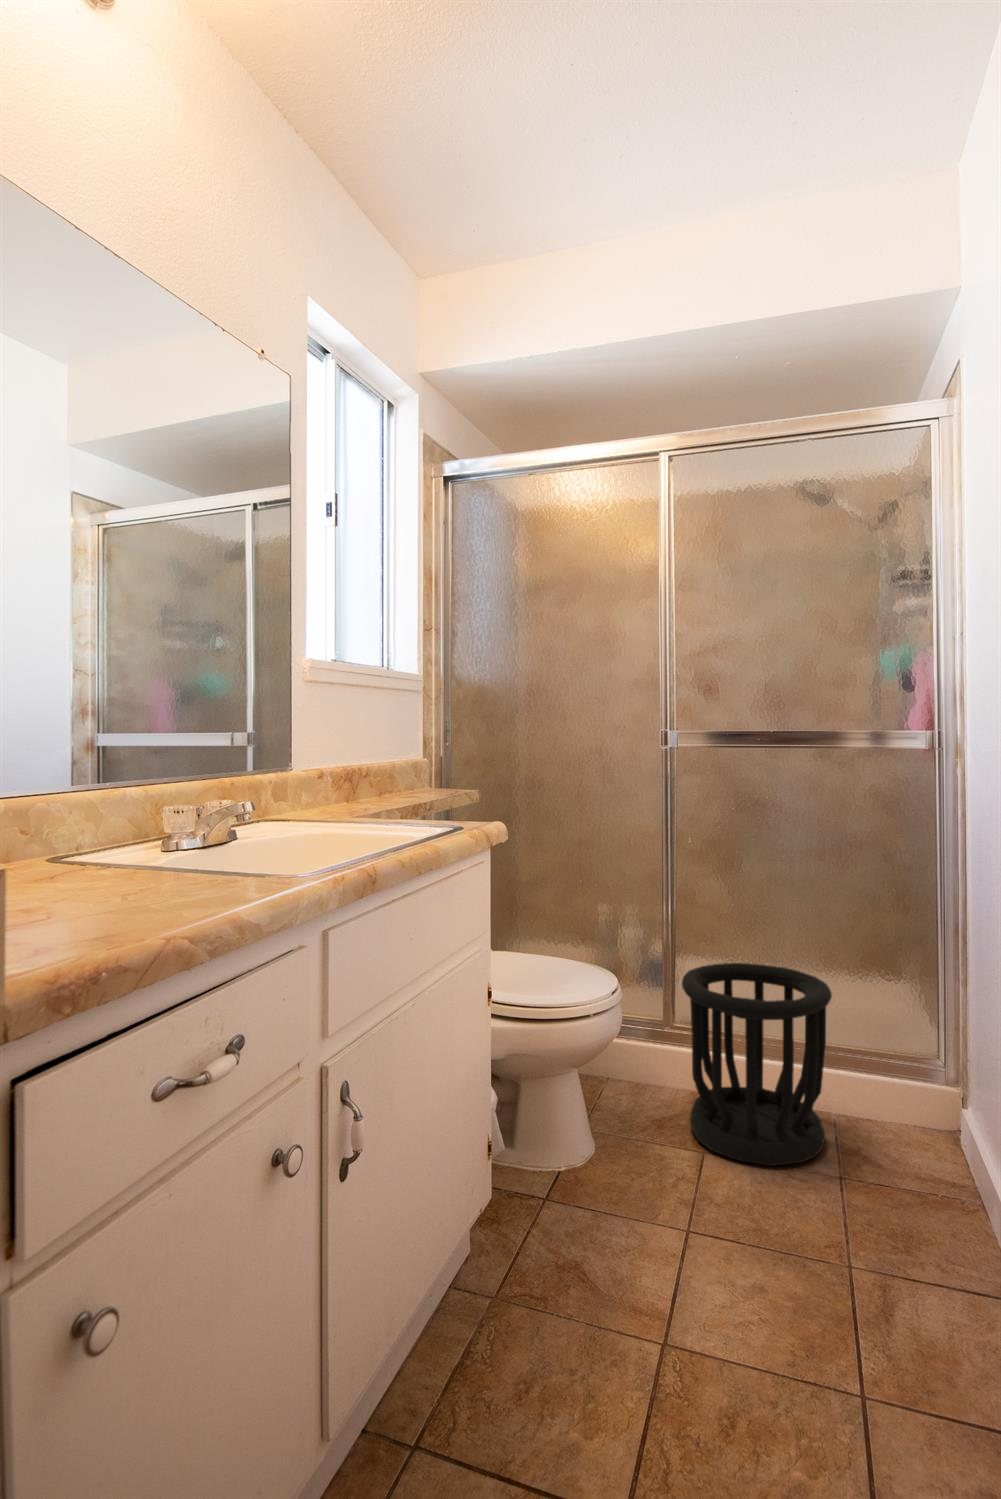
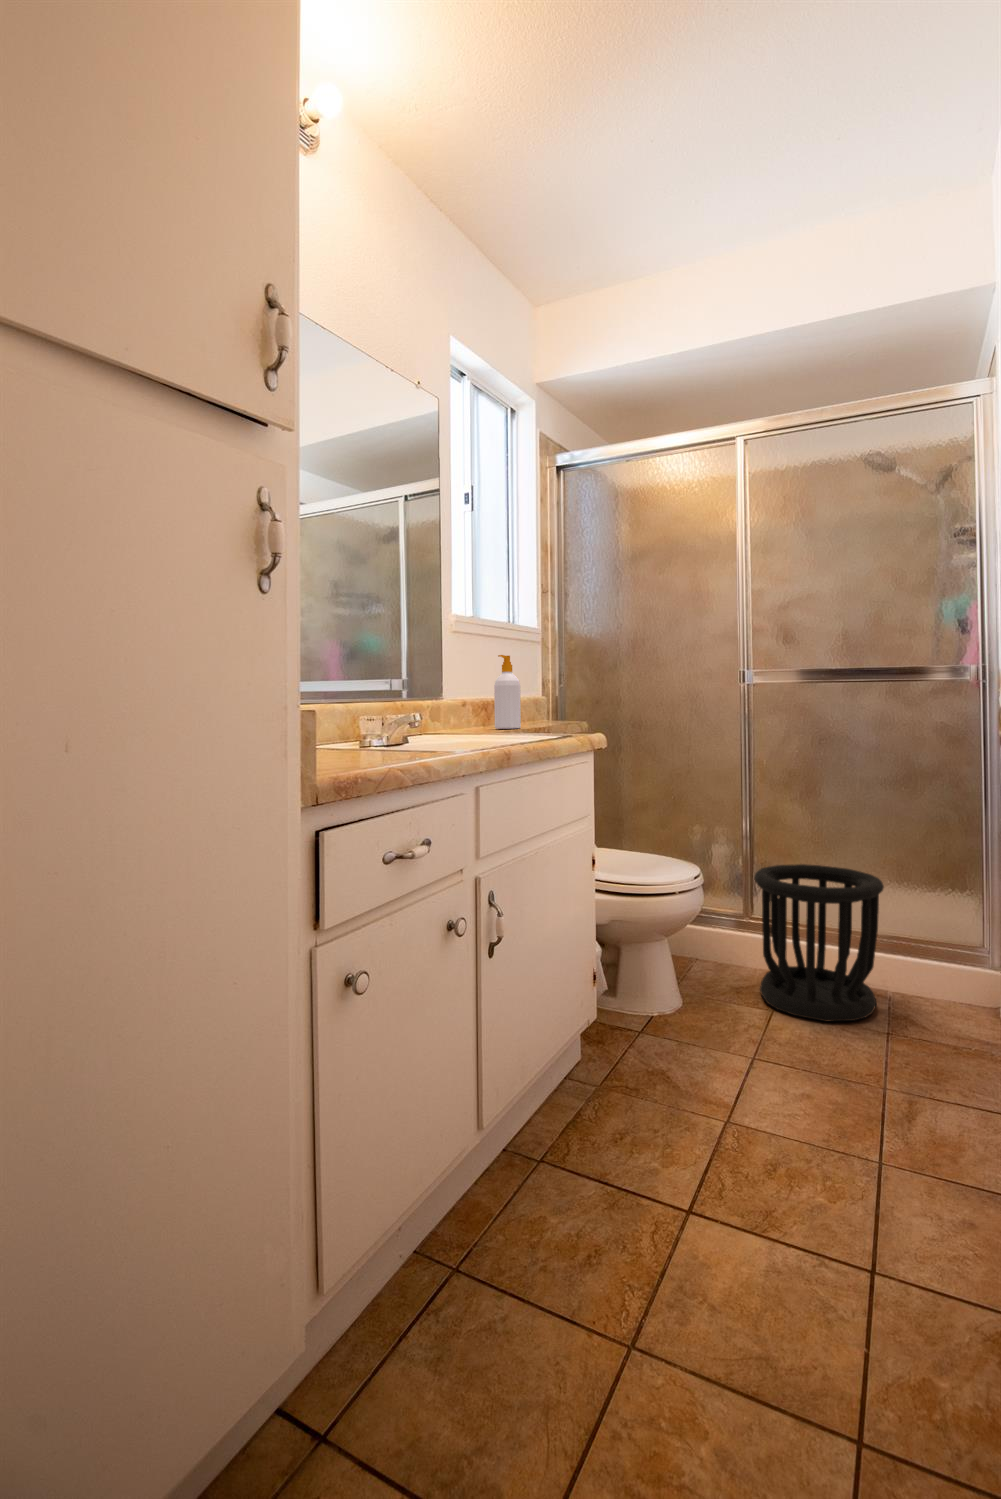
soap bottle: none [362,710,396,804] -> present [494,655,521,729]

